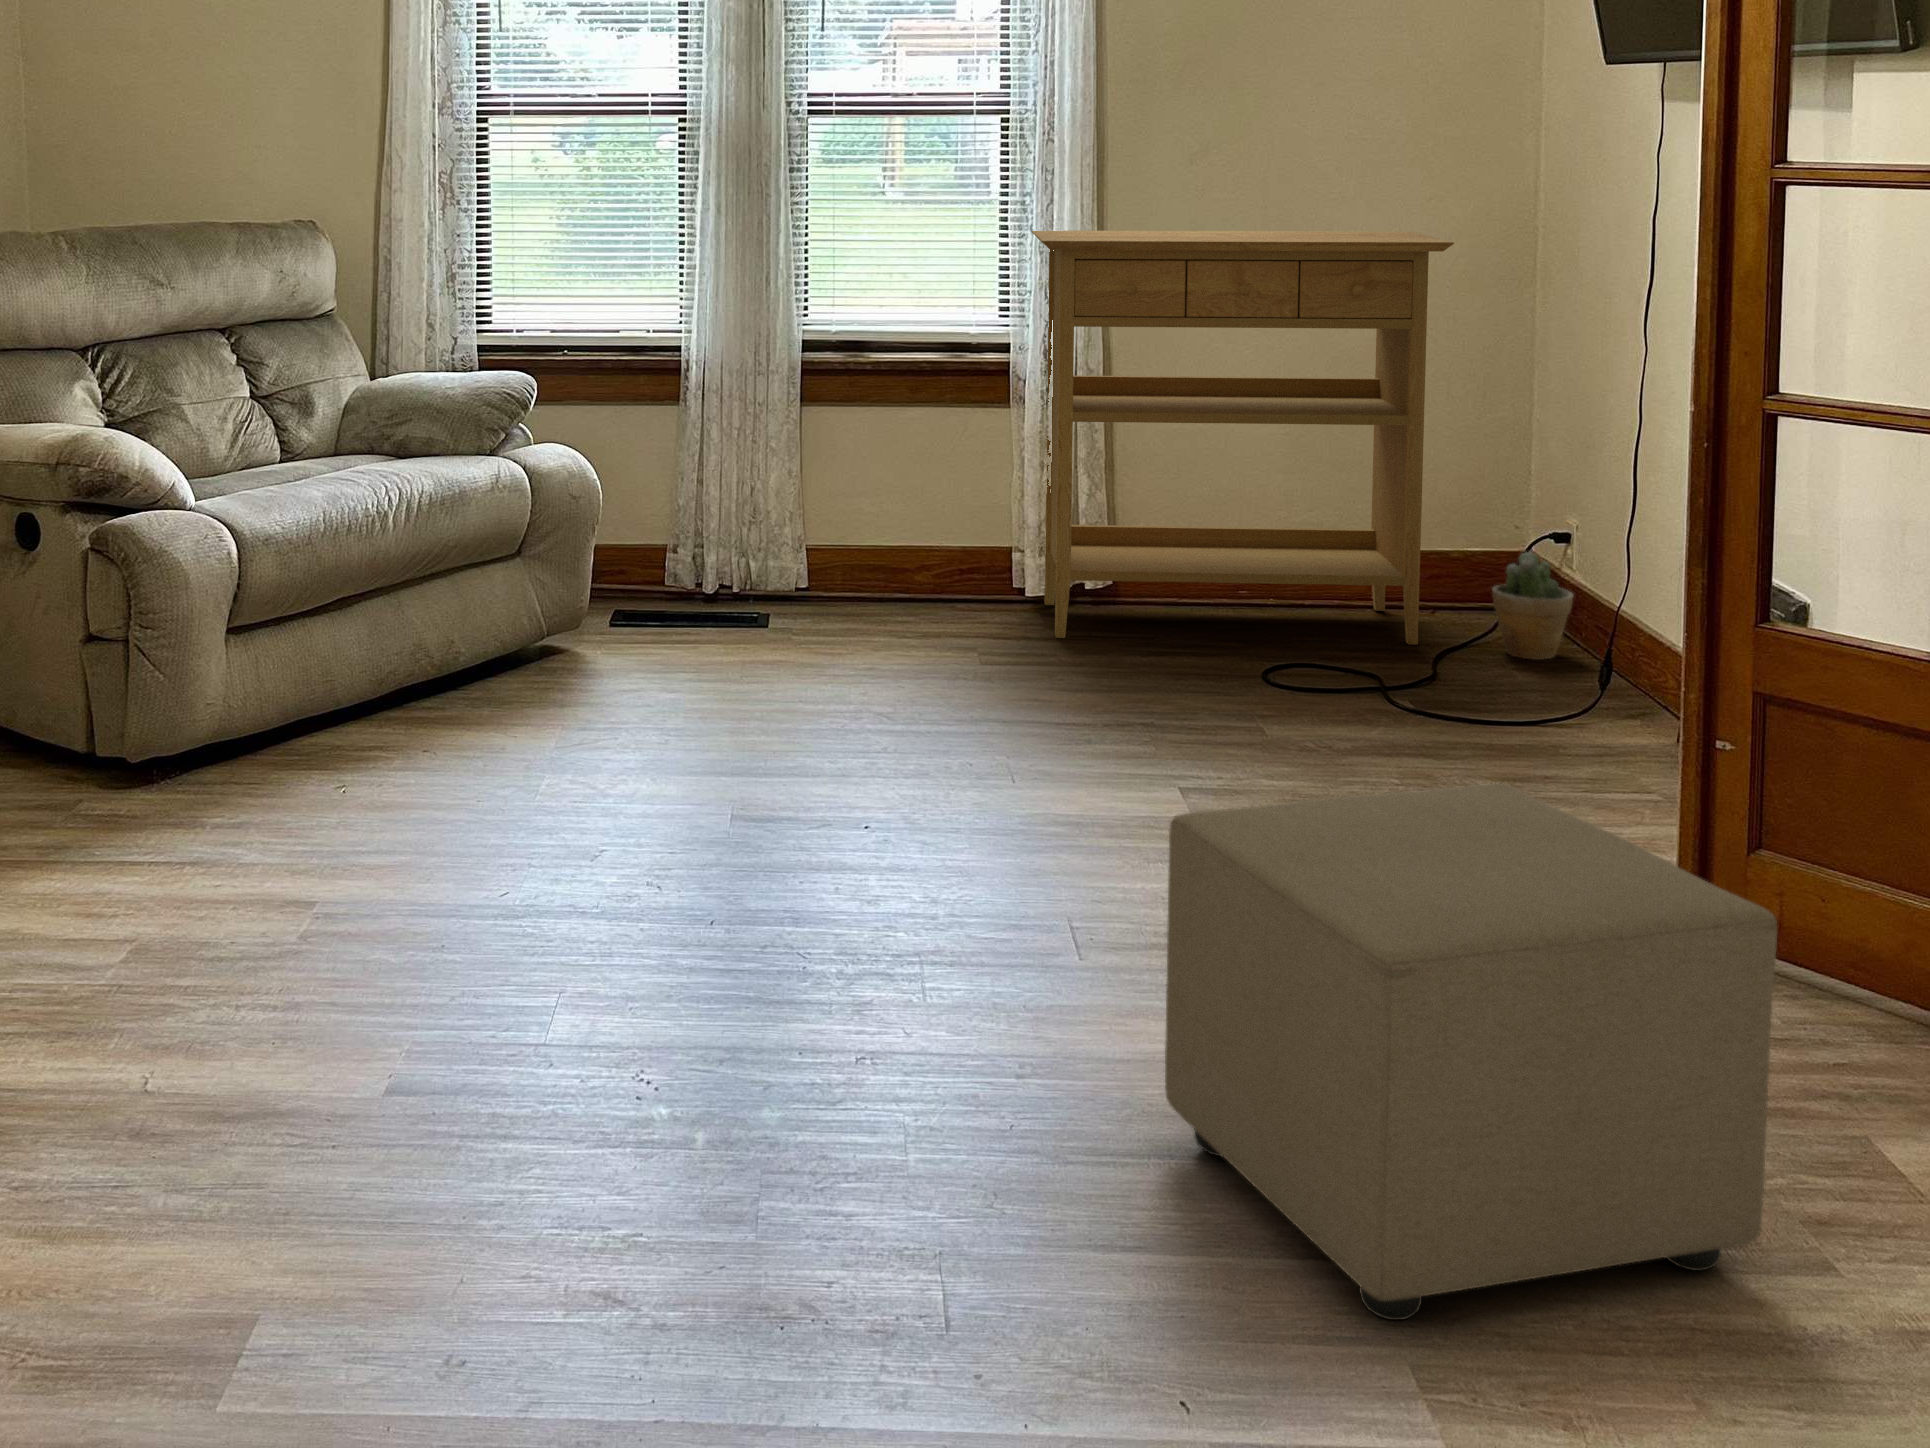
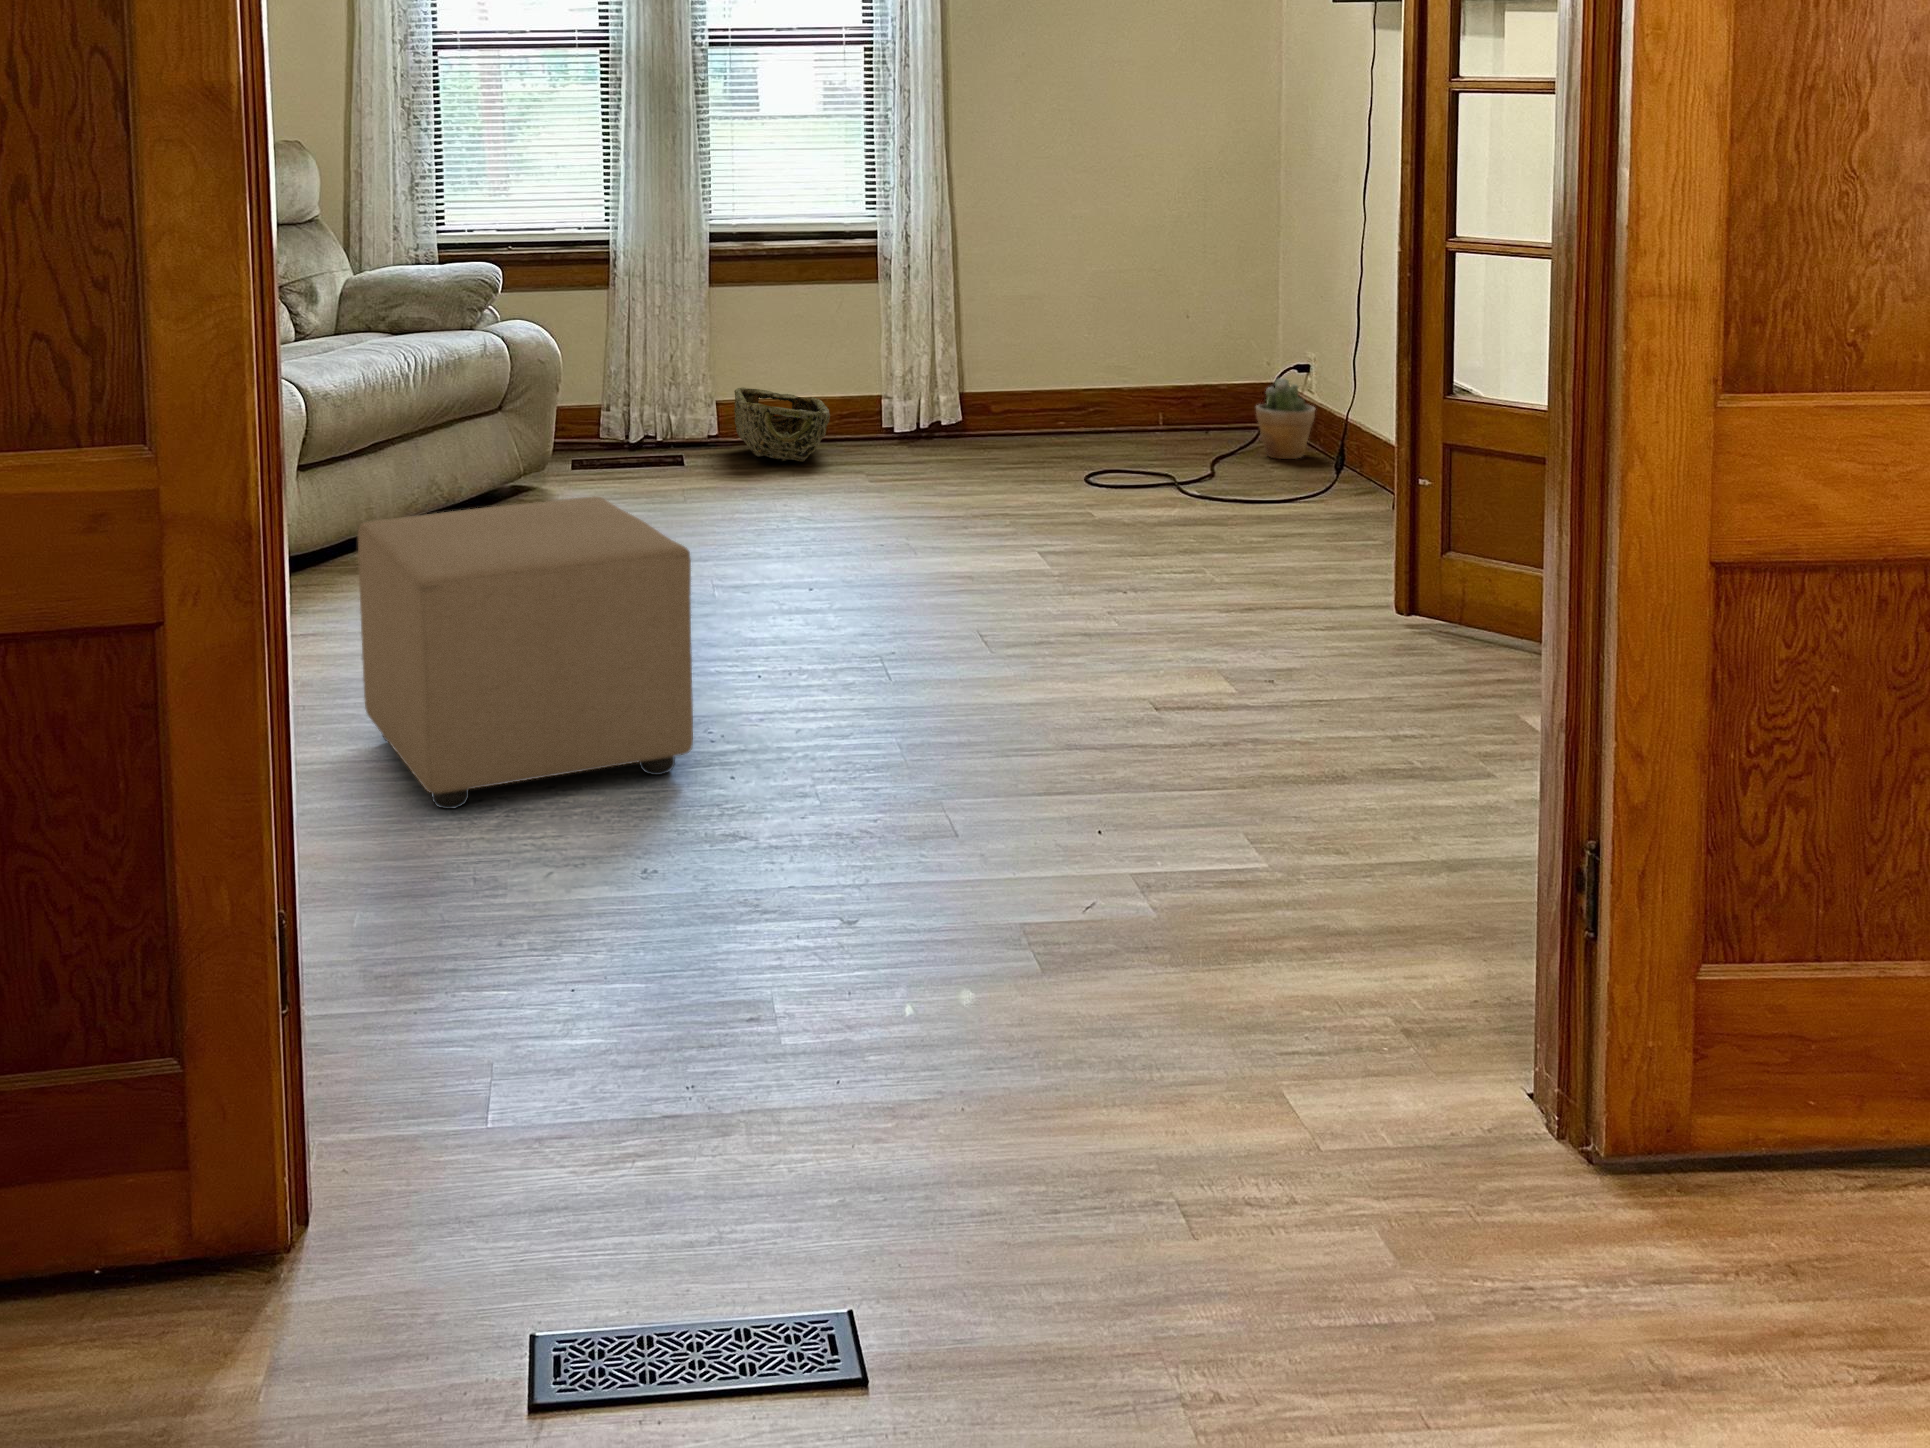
console table: present [1031,230,1454,645] -> none [892,133,1223,462]
woven basket: none [825,531,939,630] -> present [734,387,830,461]
ottoman: present [1165,783,1777,1320] -> present [358,496,693,809]

